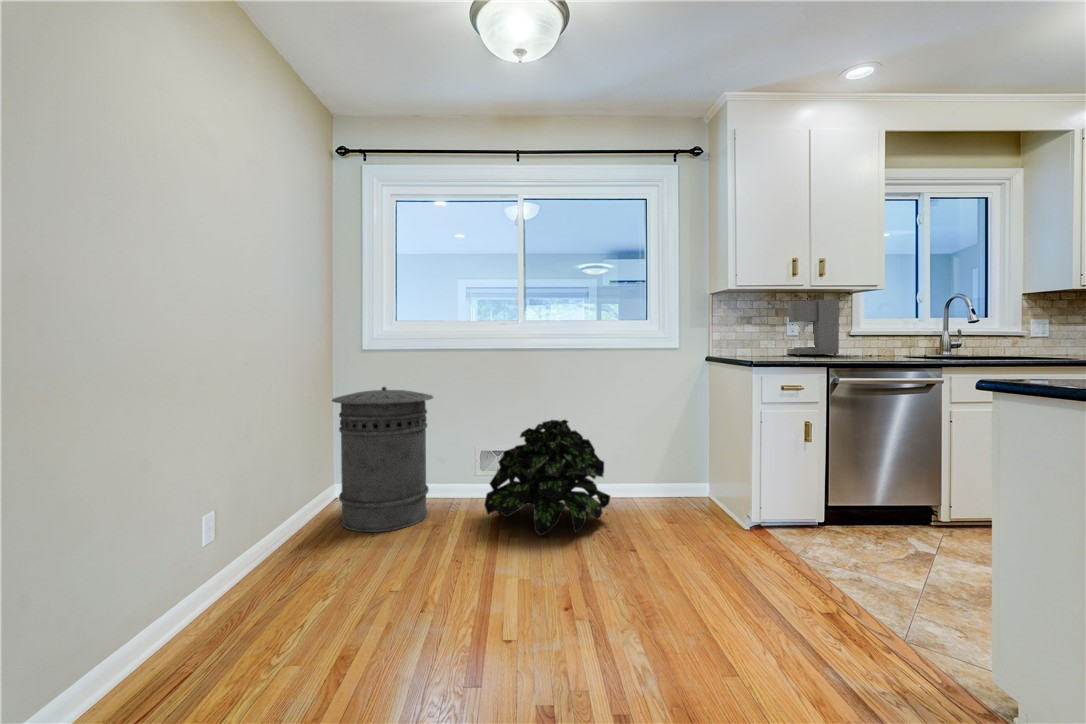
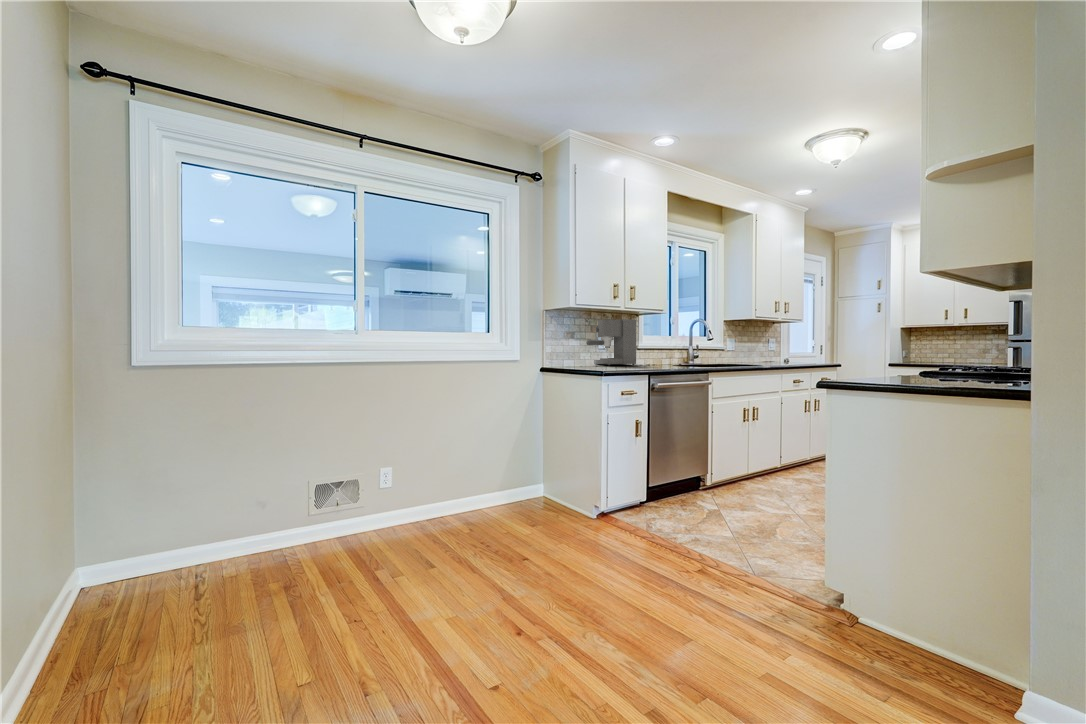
trash can: present [332,387,433,532] -> none [111,413,272,620]
potted plant: present [484,420,610,535] -> none [351,436,484,565]

